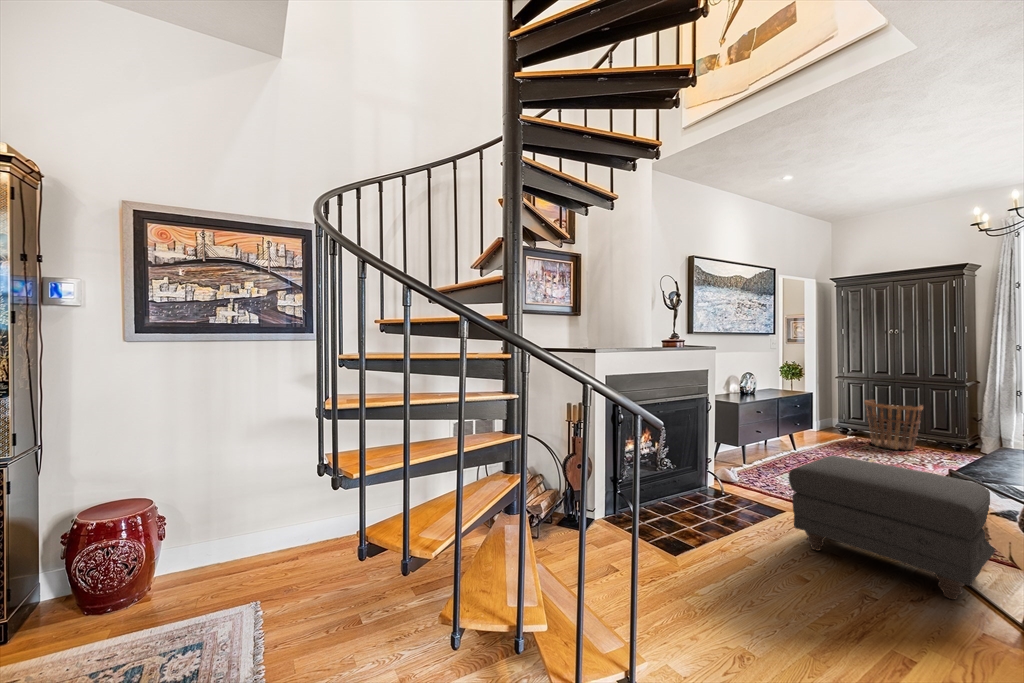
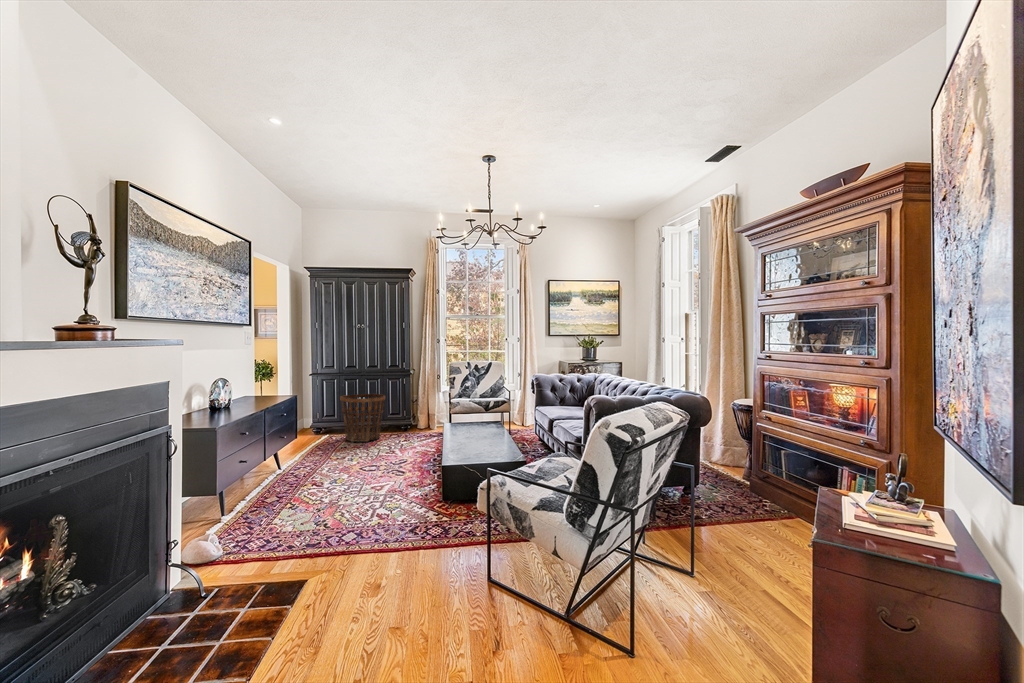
ottoman: present [789,456,995,600] -> none [335,473,531,634]

